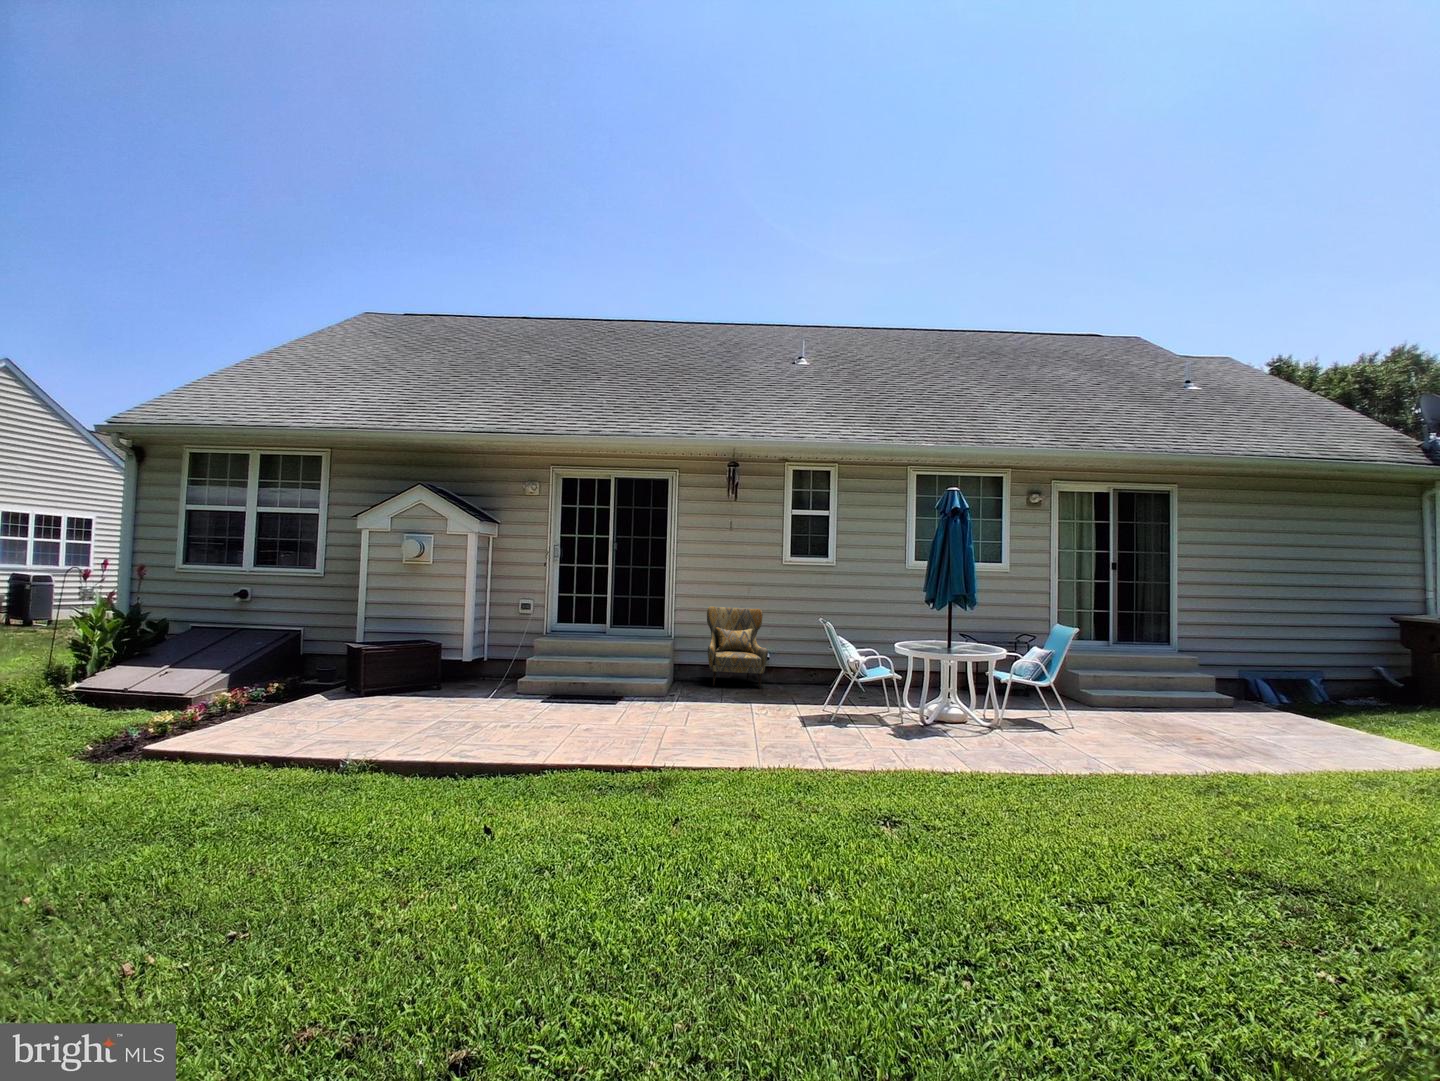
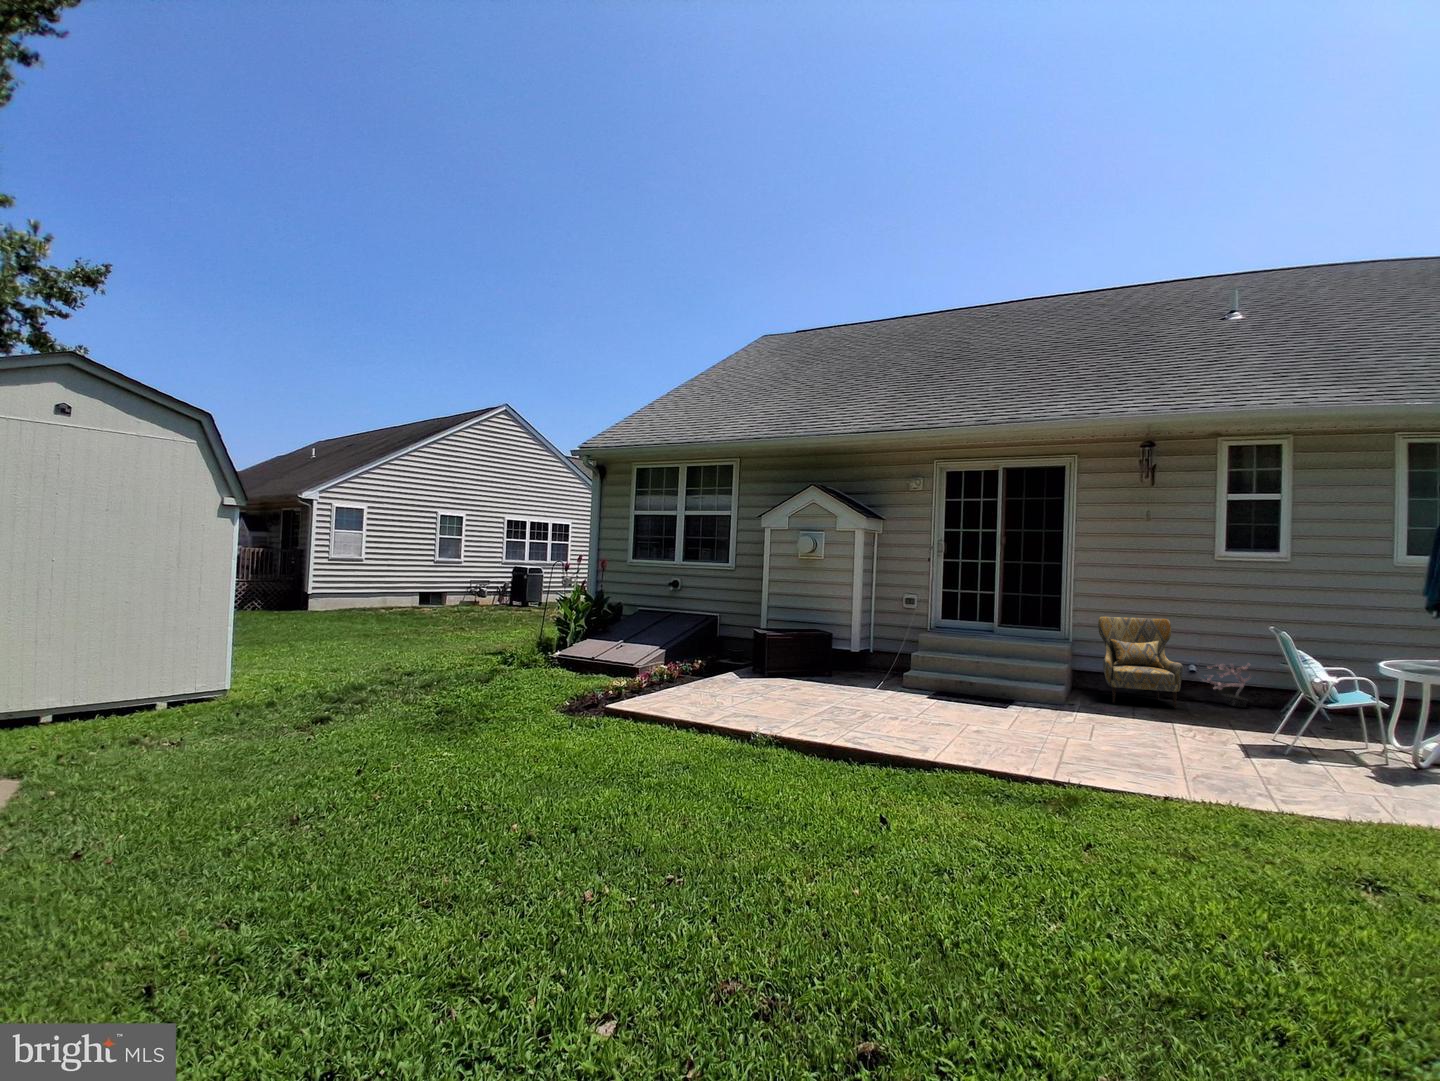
potted plant: none [779,645,816,684] -> present [1203,664,1251,708]

